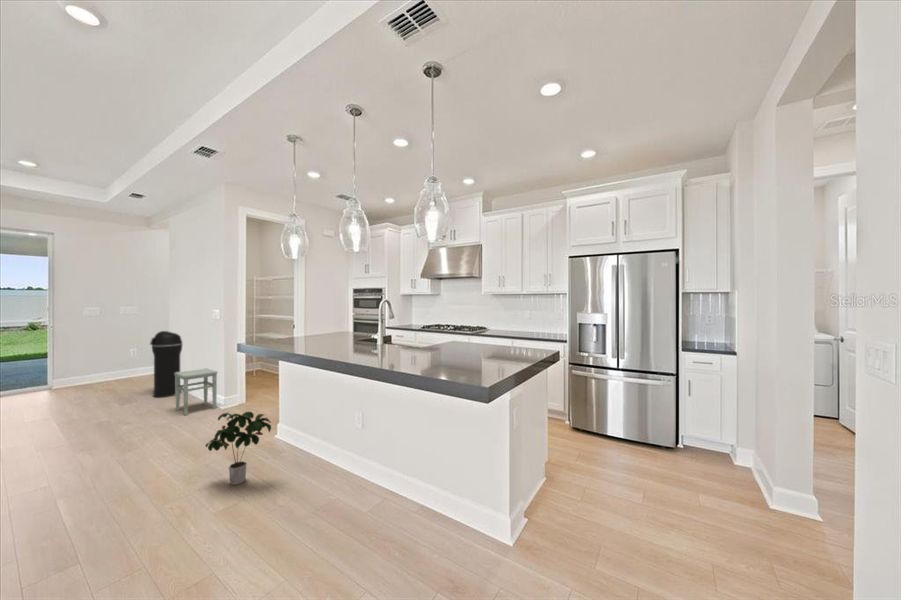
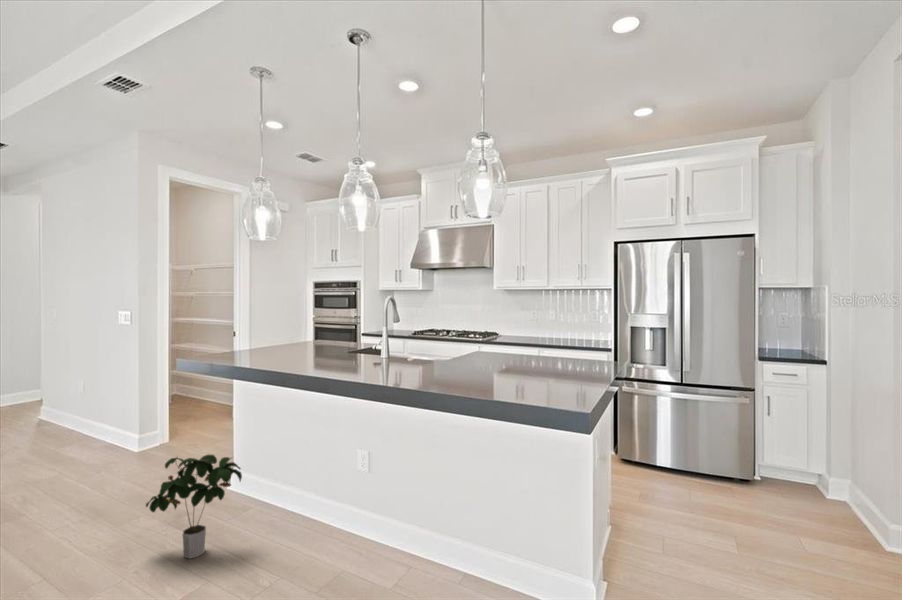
trash can: present [150,331,182,397] -> none [18,342,68,438]
stool: present [175,368,217,415] -> none [64,395,128,462]

